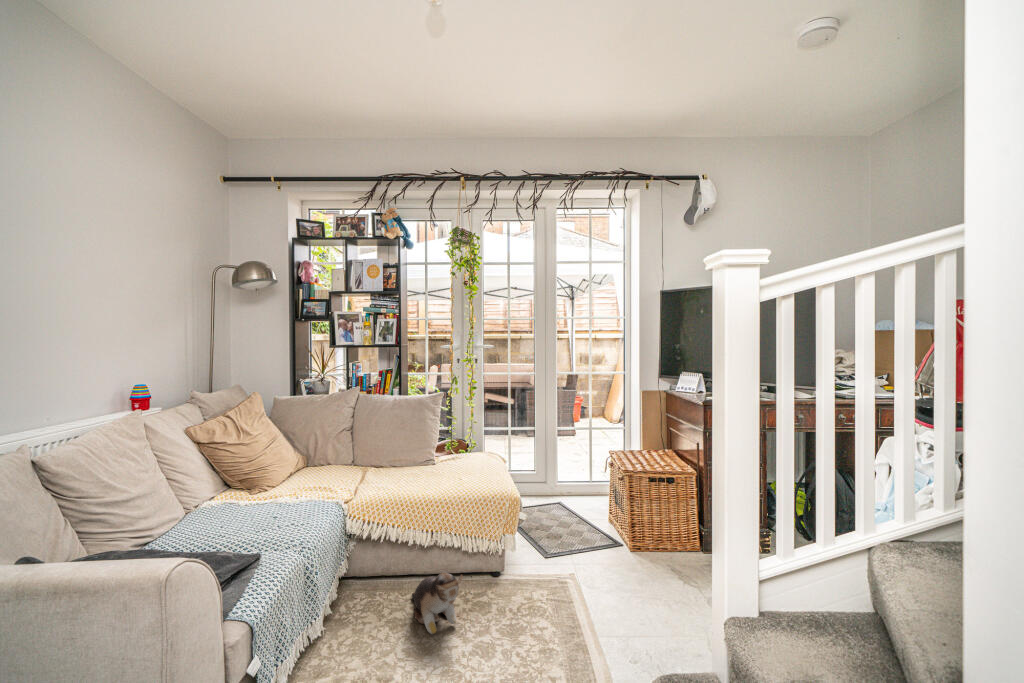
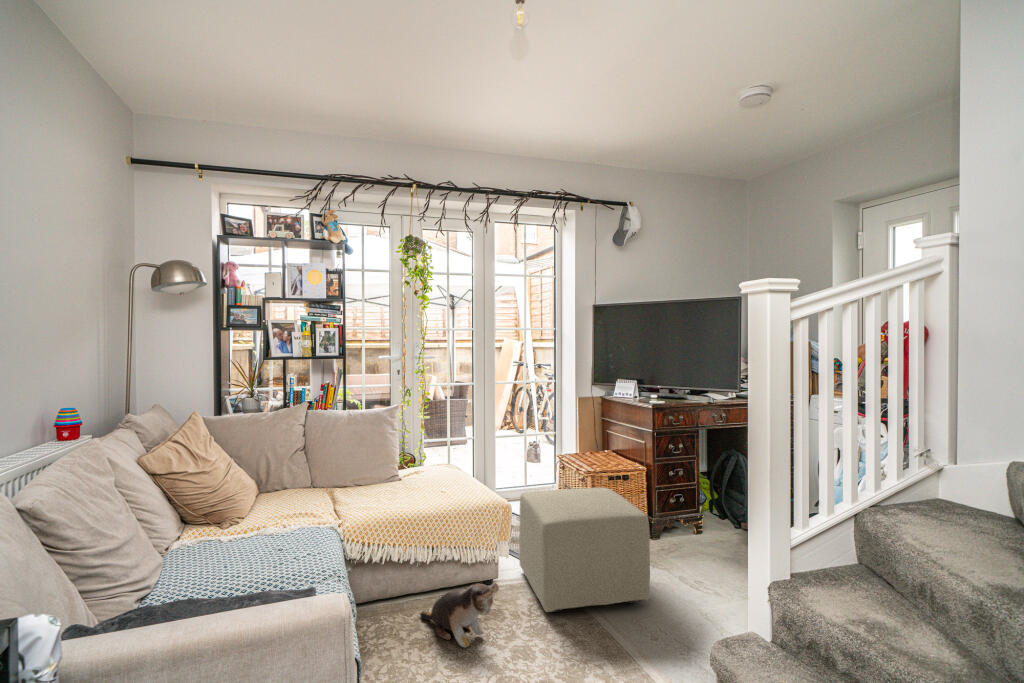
ottoman: none [527,486,650,619] -> present [519,487,650,612]

